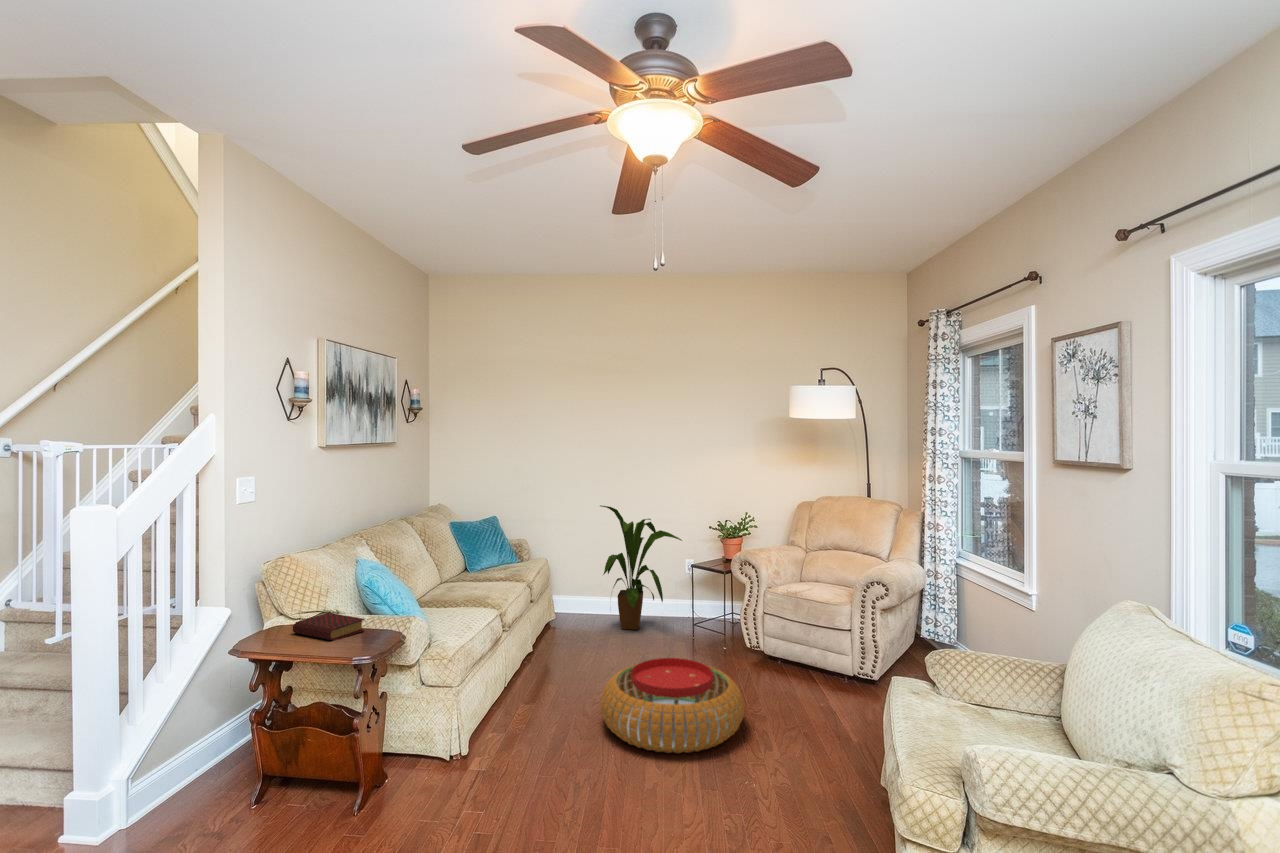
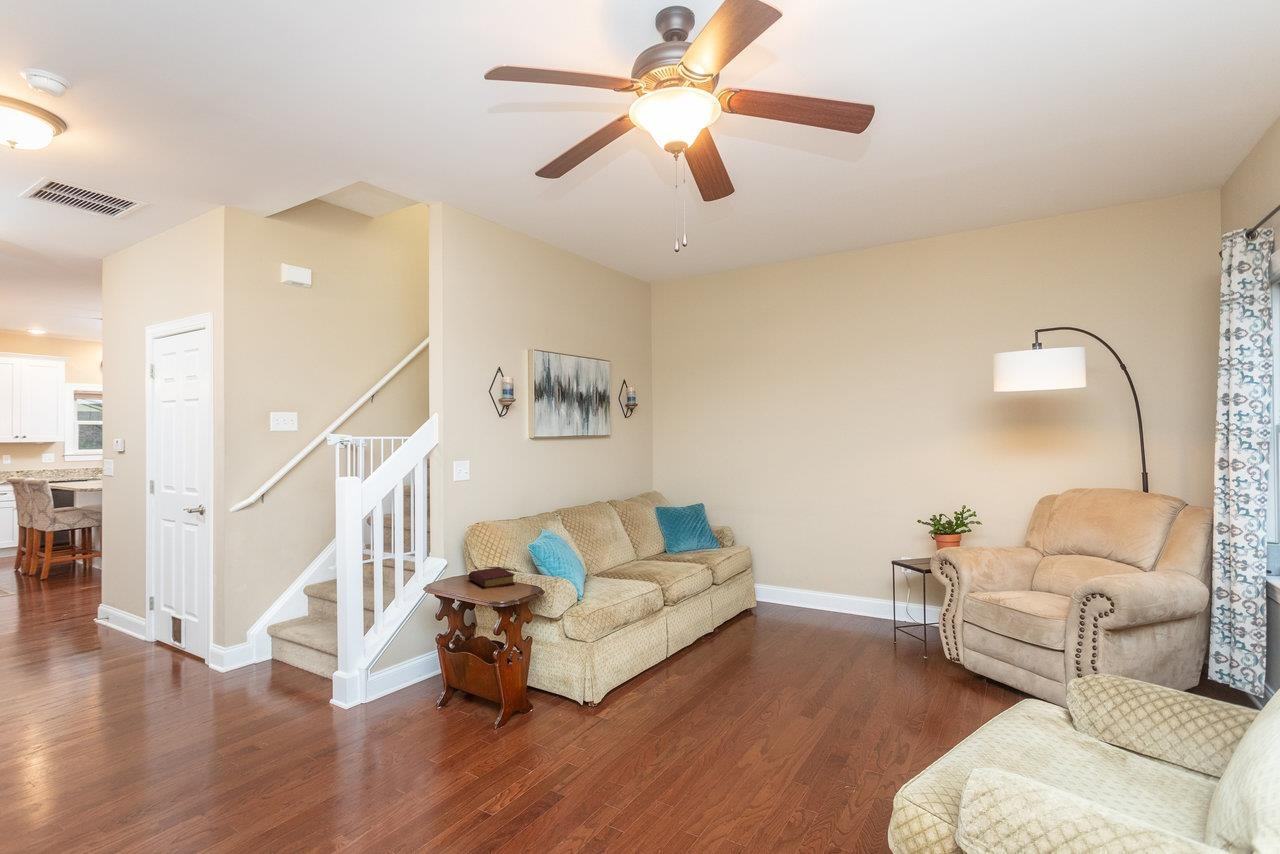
house plant: present [600,505,682,630] -> none [793,492,890,622]
pouf: present [601,658,744,753] -> none [729,649,885,751]

